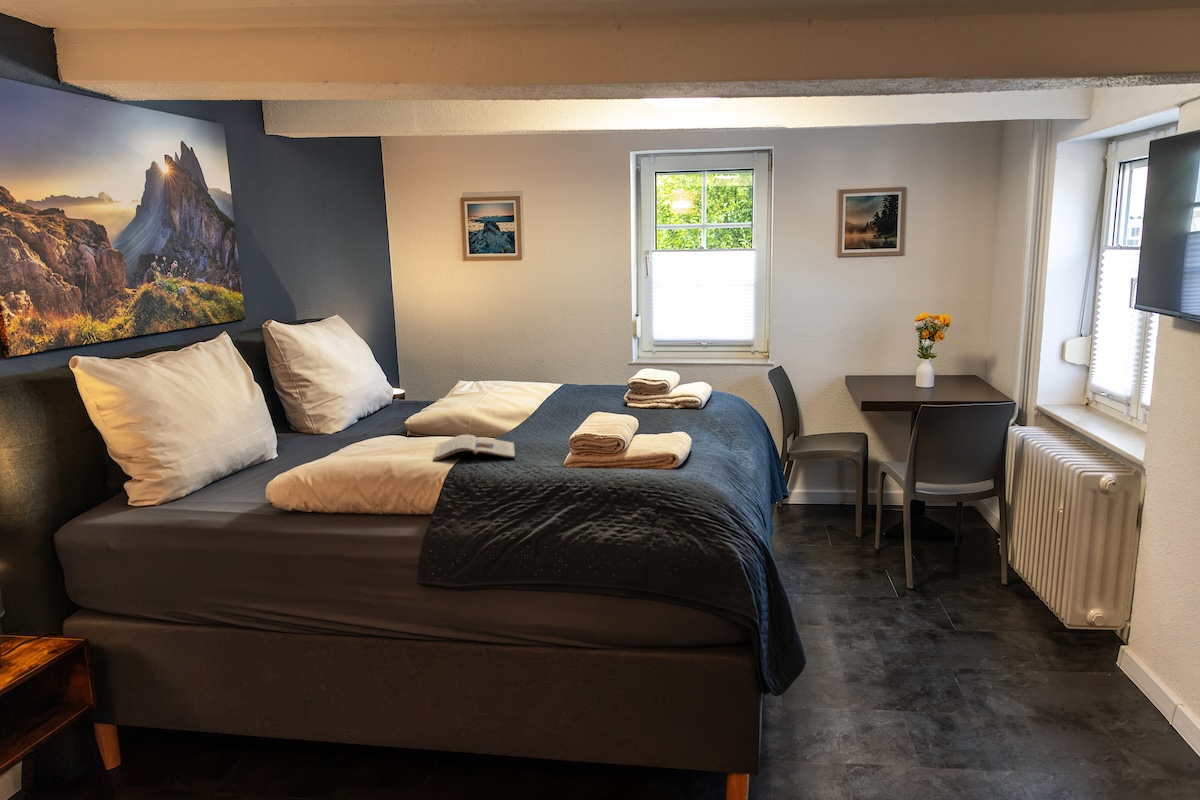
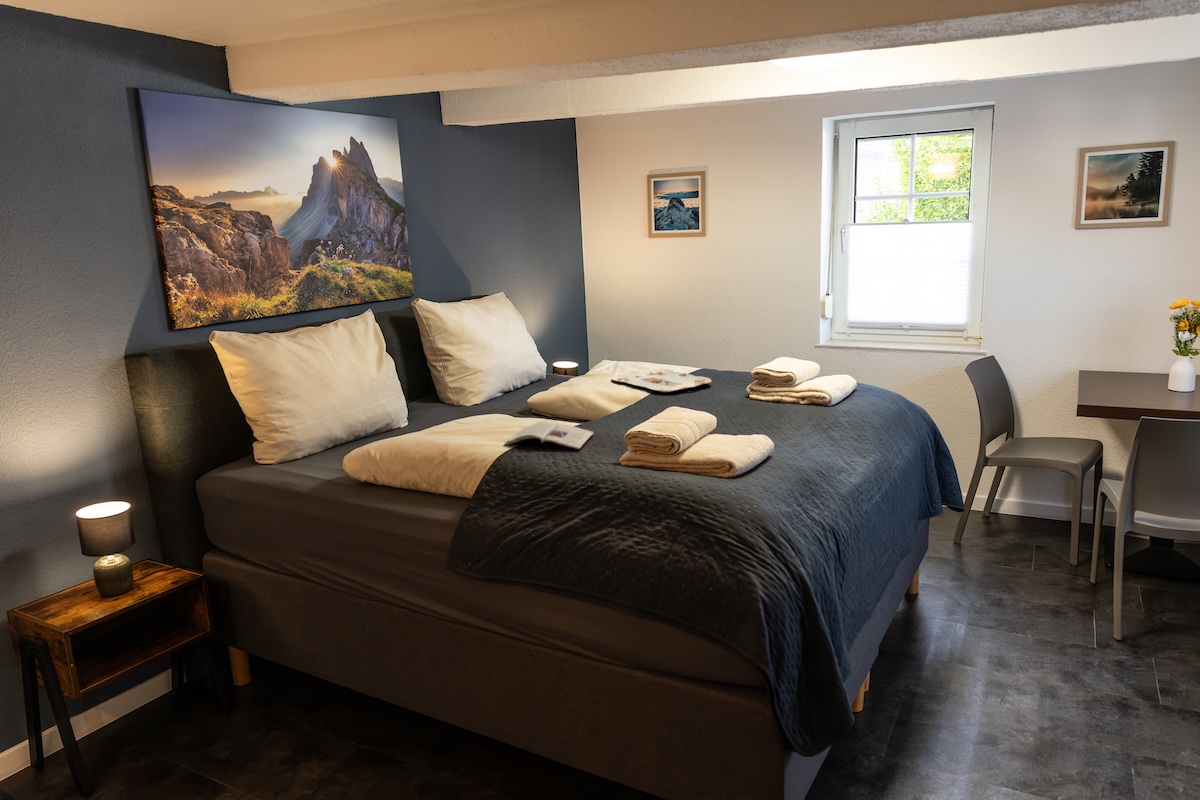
serving tray: none [479,387,581,406] -> present [612,369,711,392]

